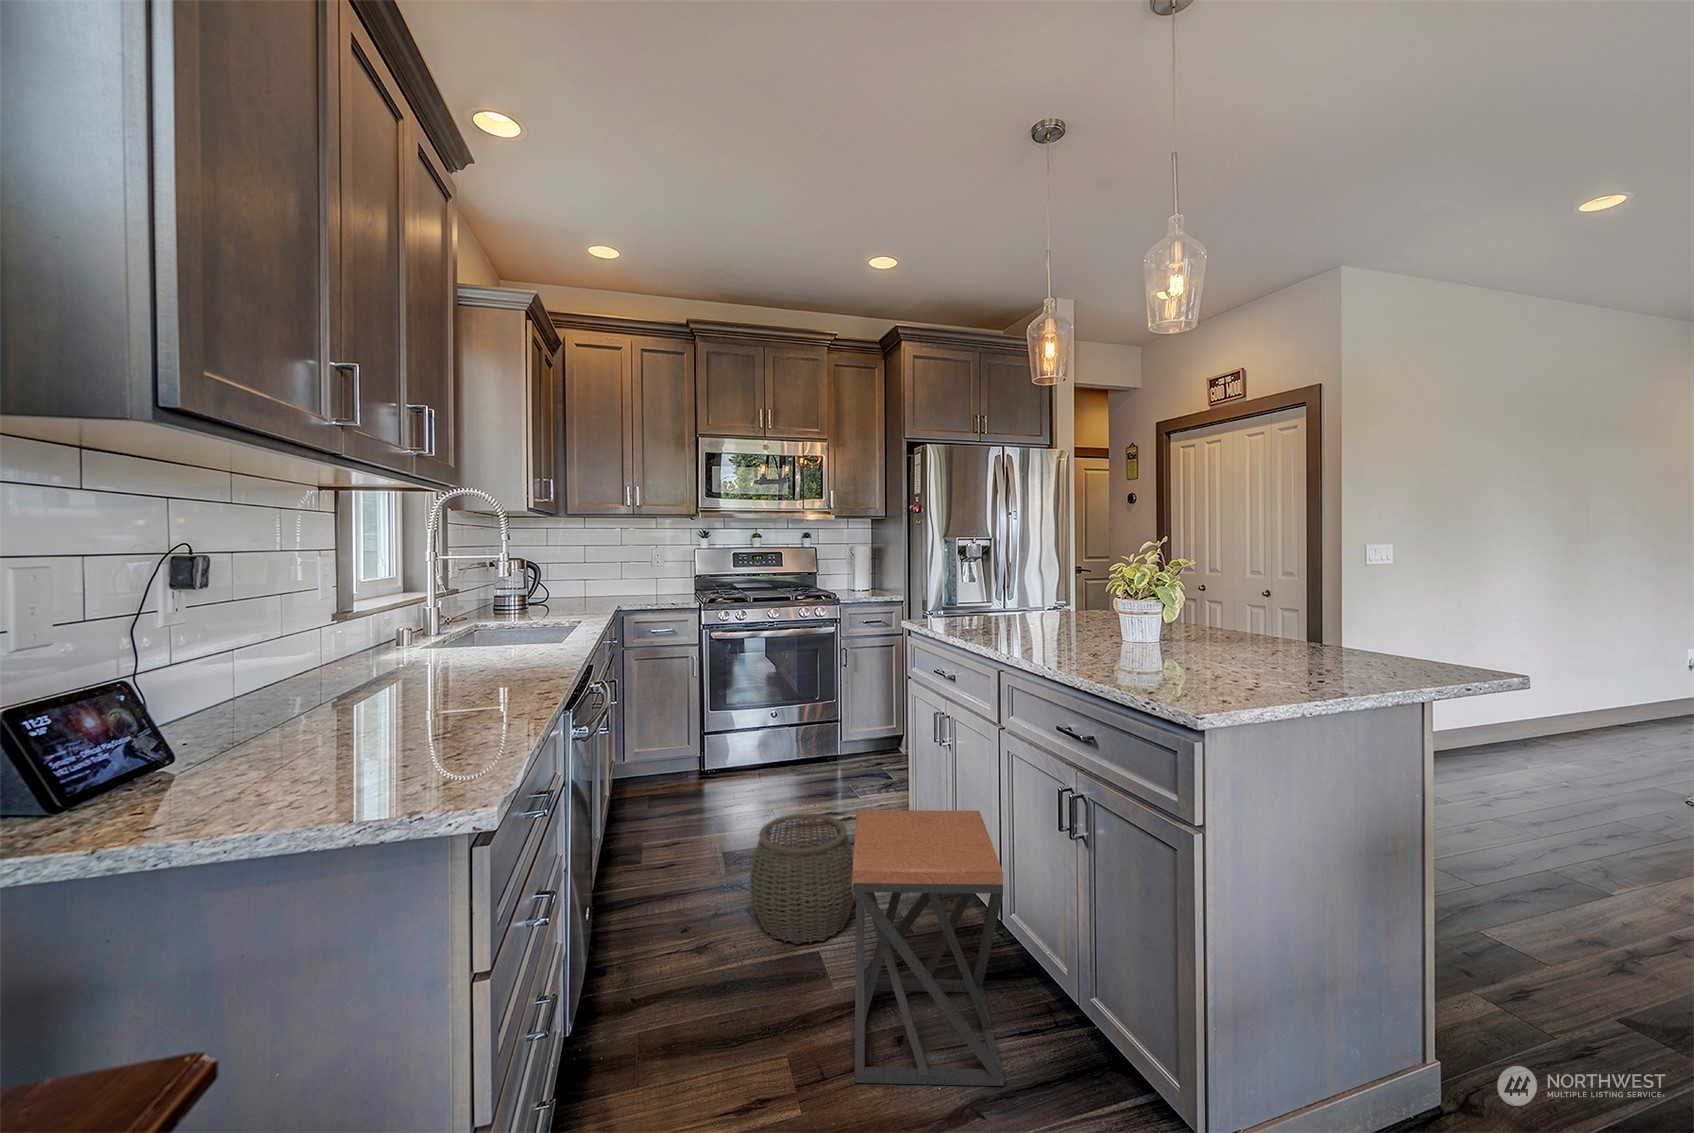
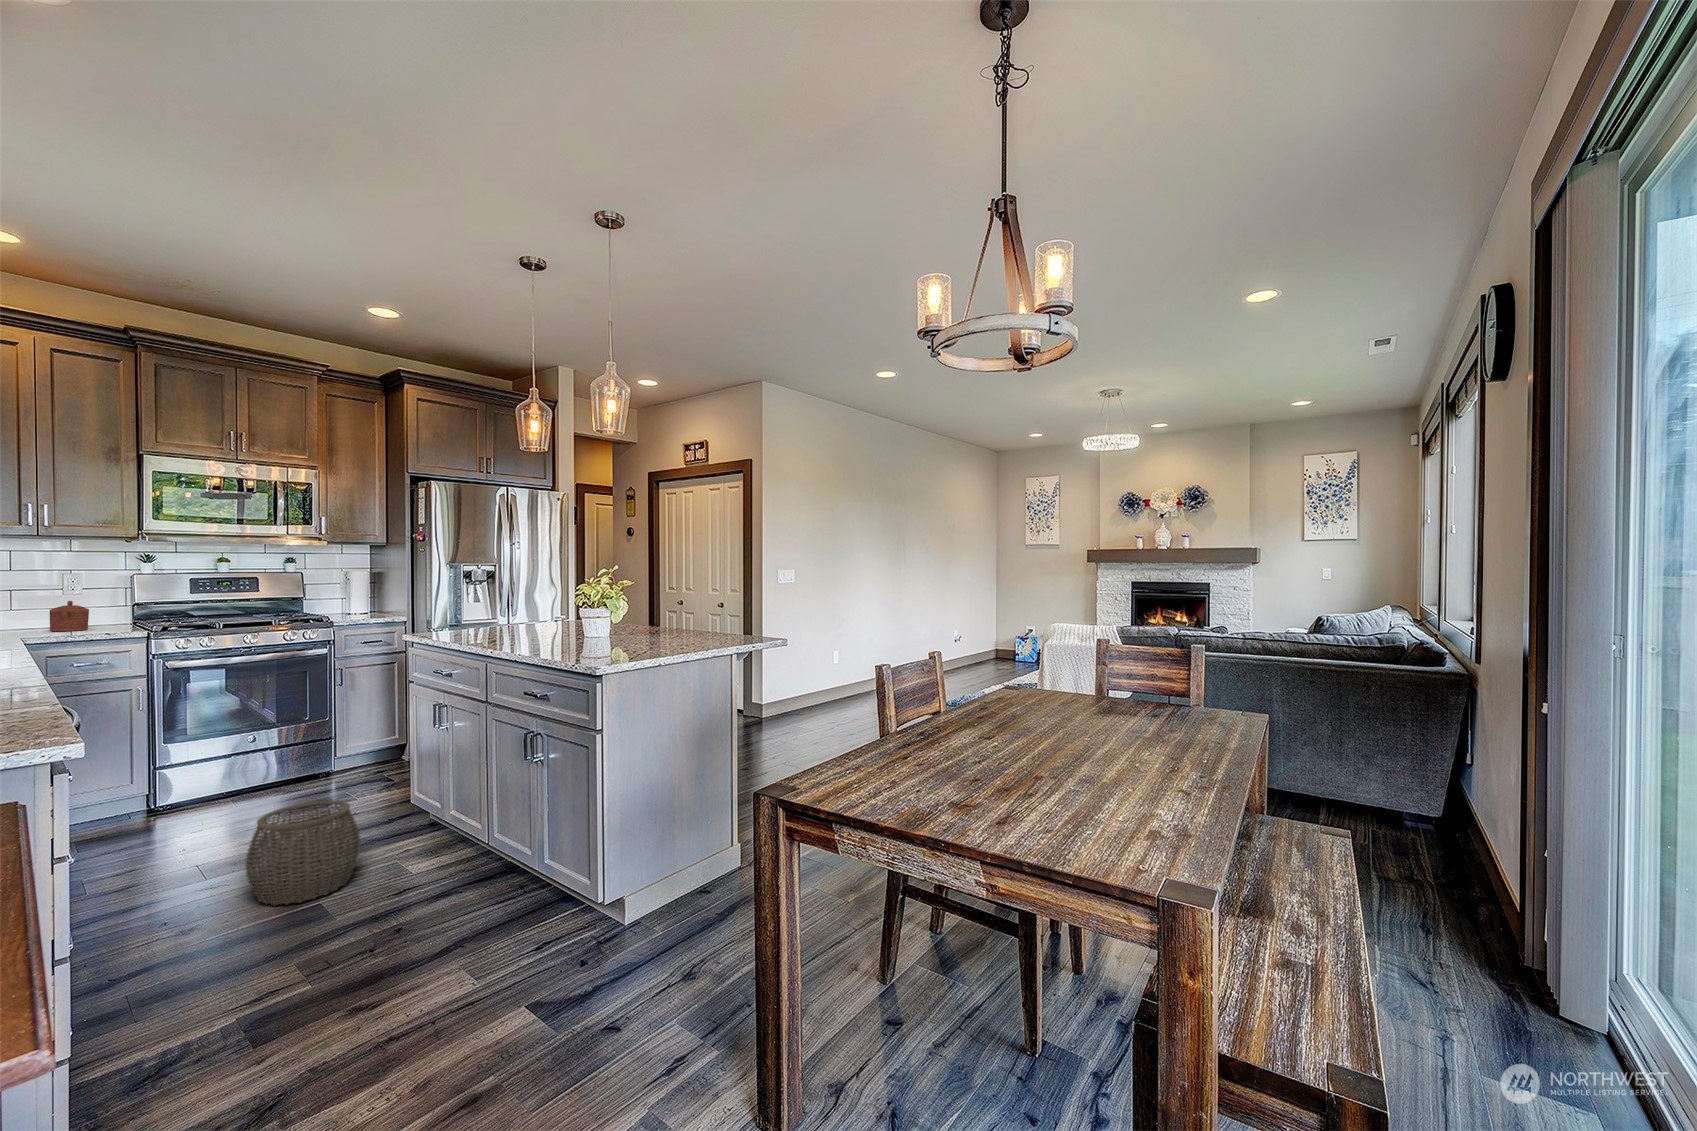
teapot: none [646,572,669,598] -> present [50,601,89,631]
stool: present [852,810,1004,1086] -> none [361,759,479,953]

